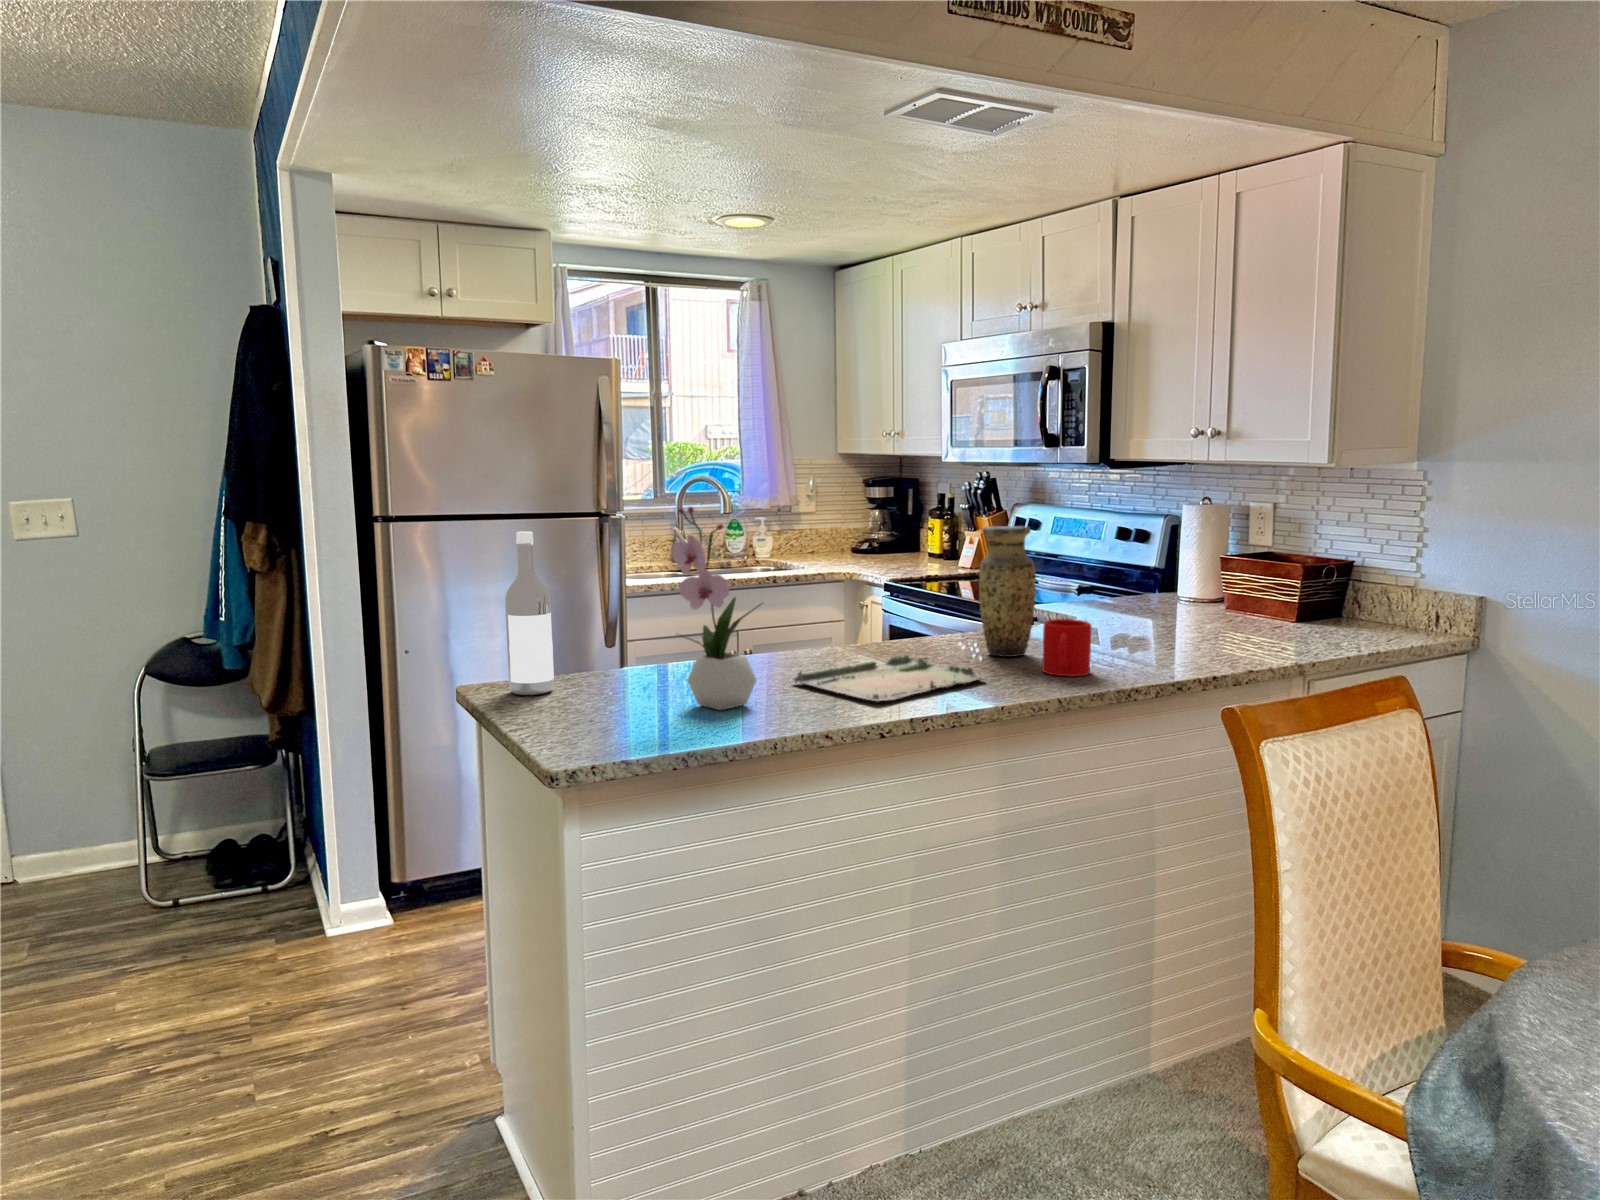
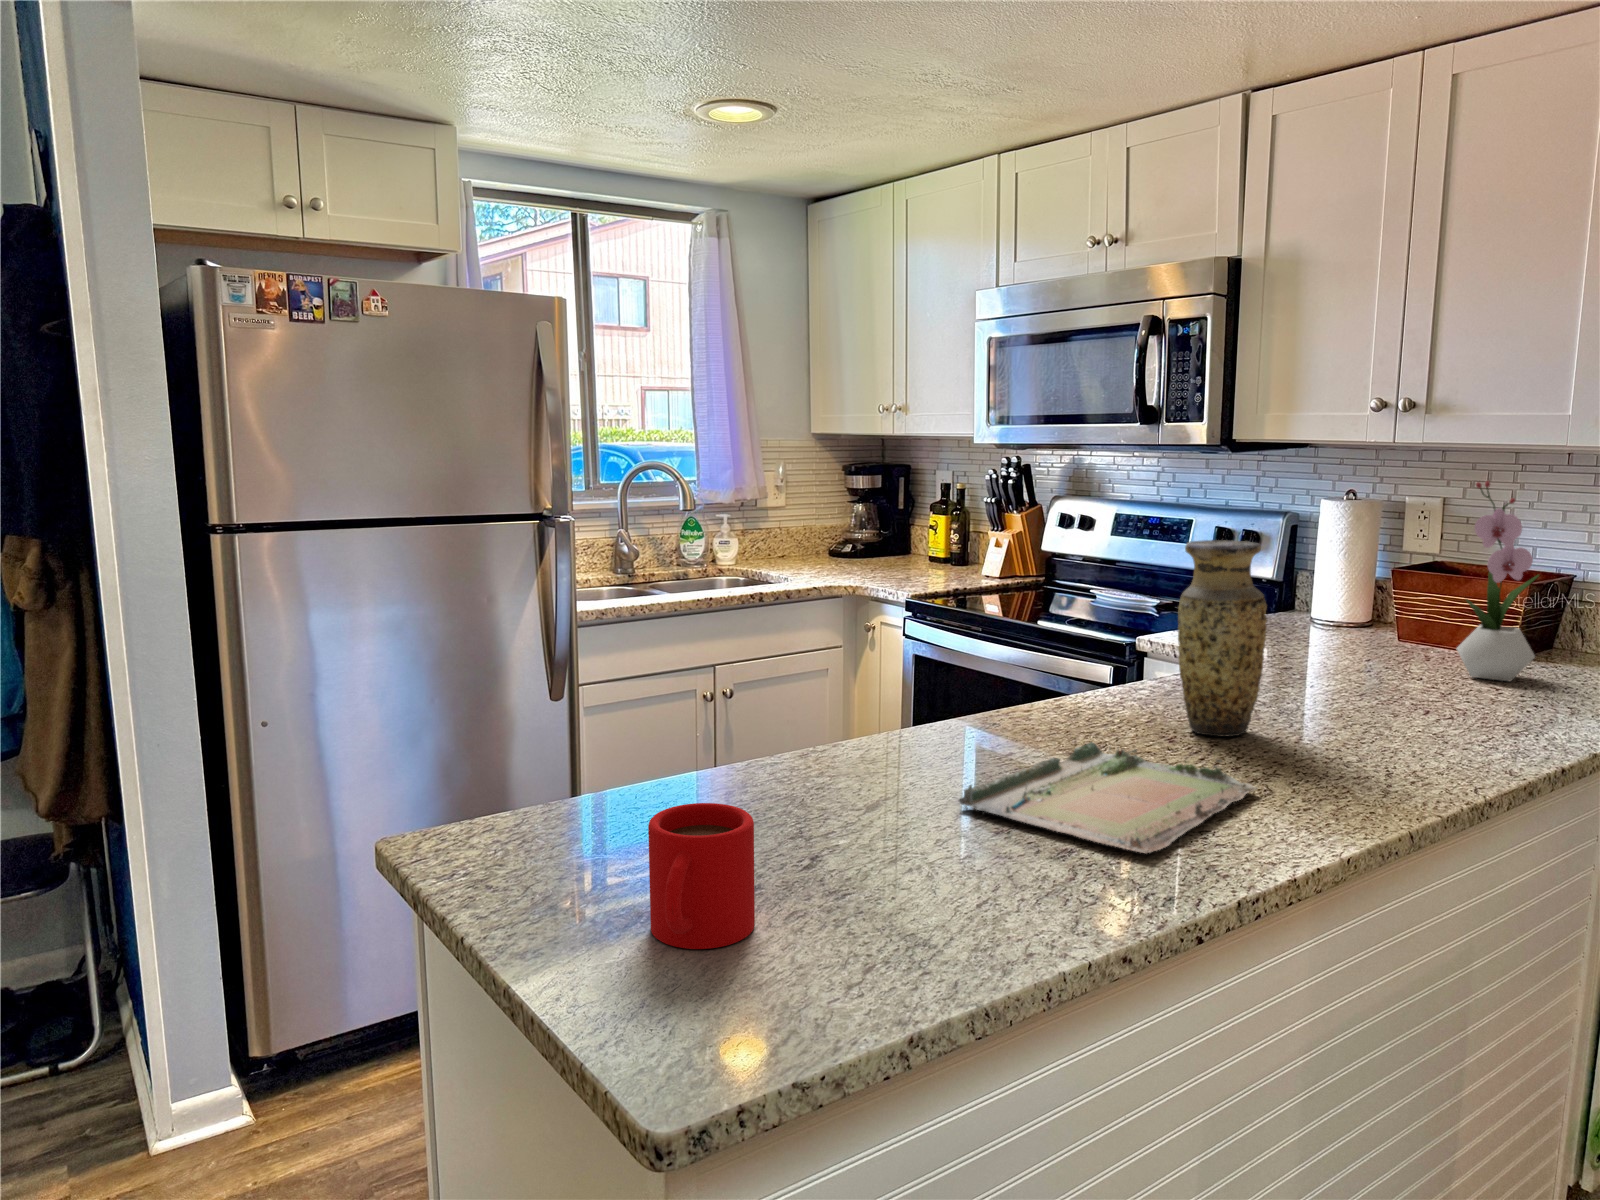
flower arrangement: present [671,507,761,710] -> present [1457,481,1539,681]
wine bottle: present [505,531,554,695] -> none [483,568,568,855]
mug: present [1042,619,1092,676] -> present [648,803,755,949]

